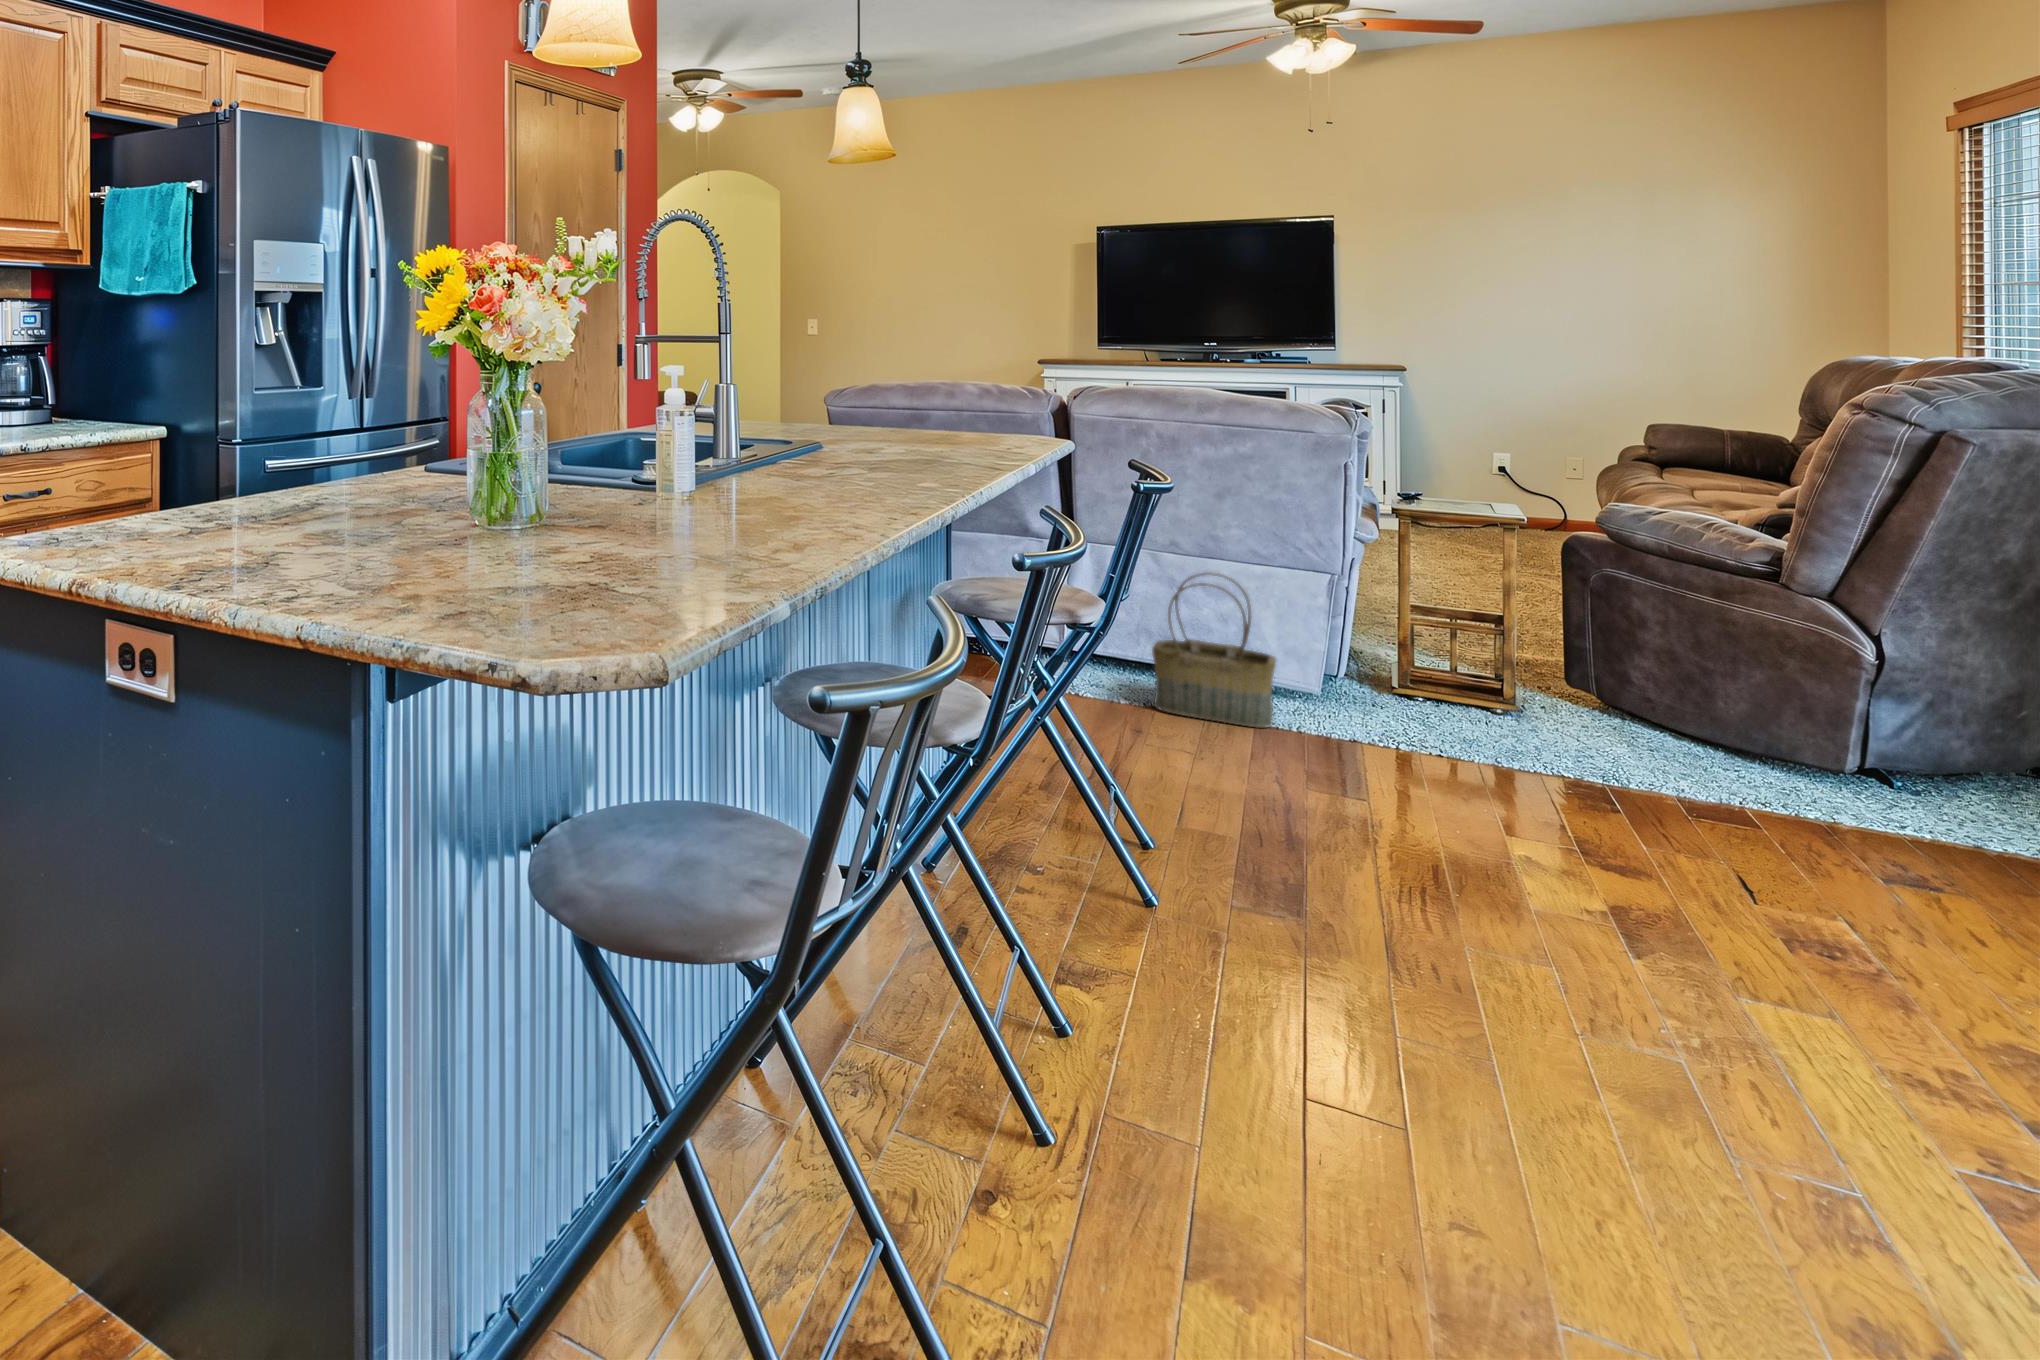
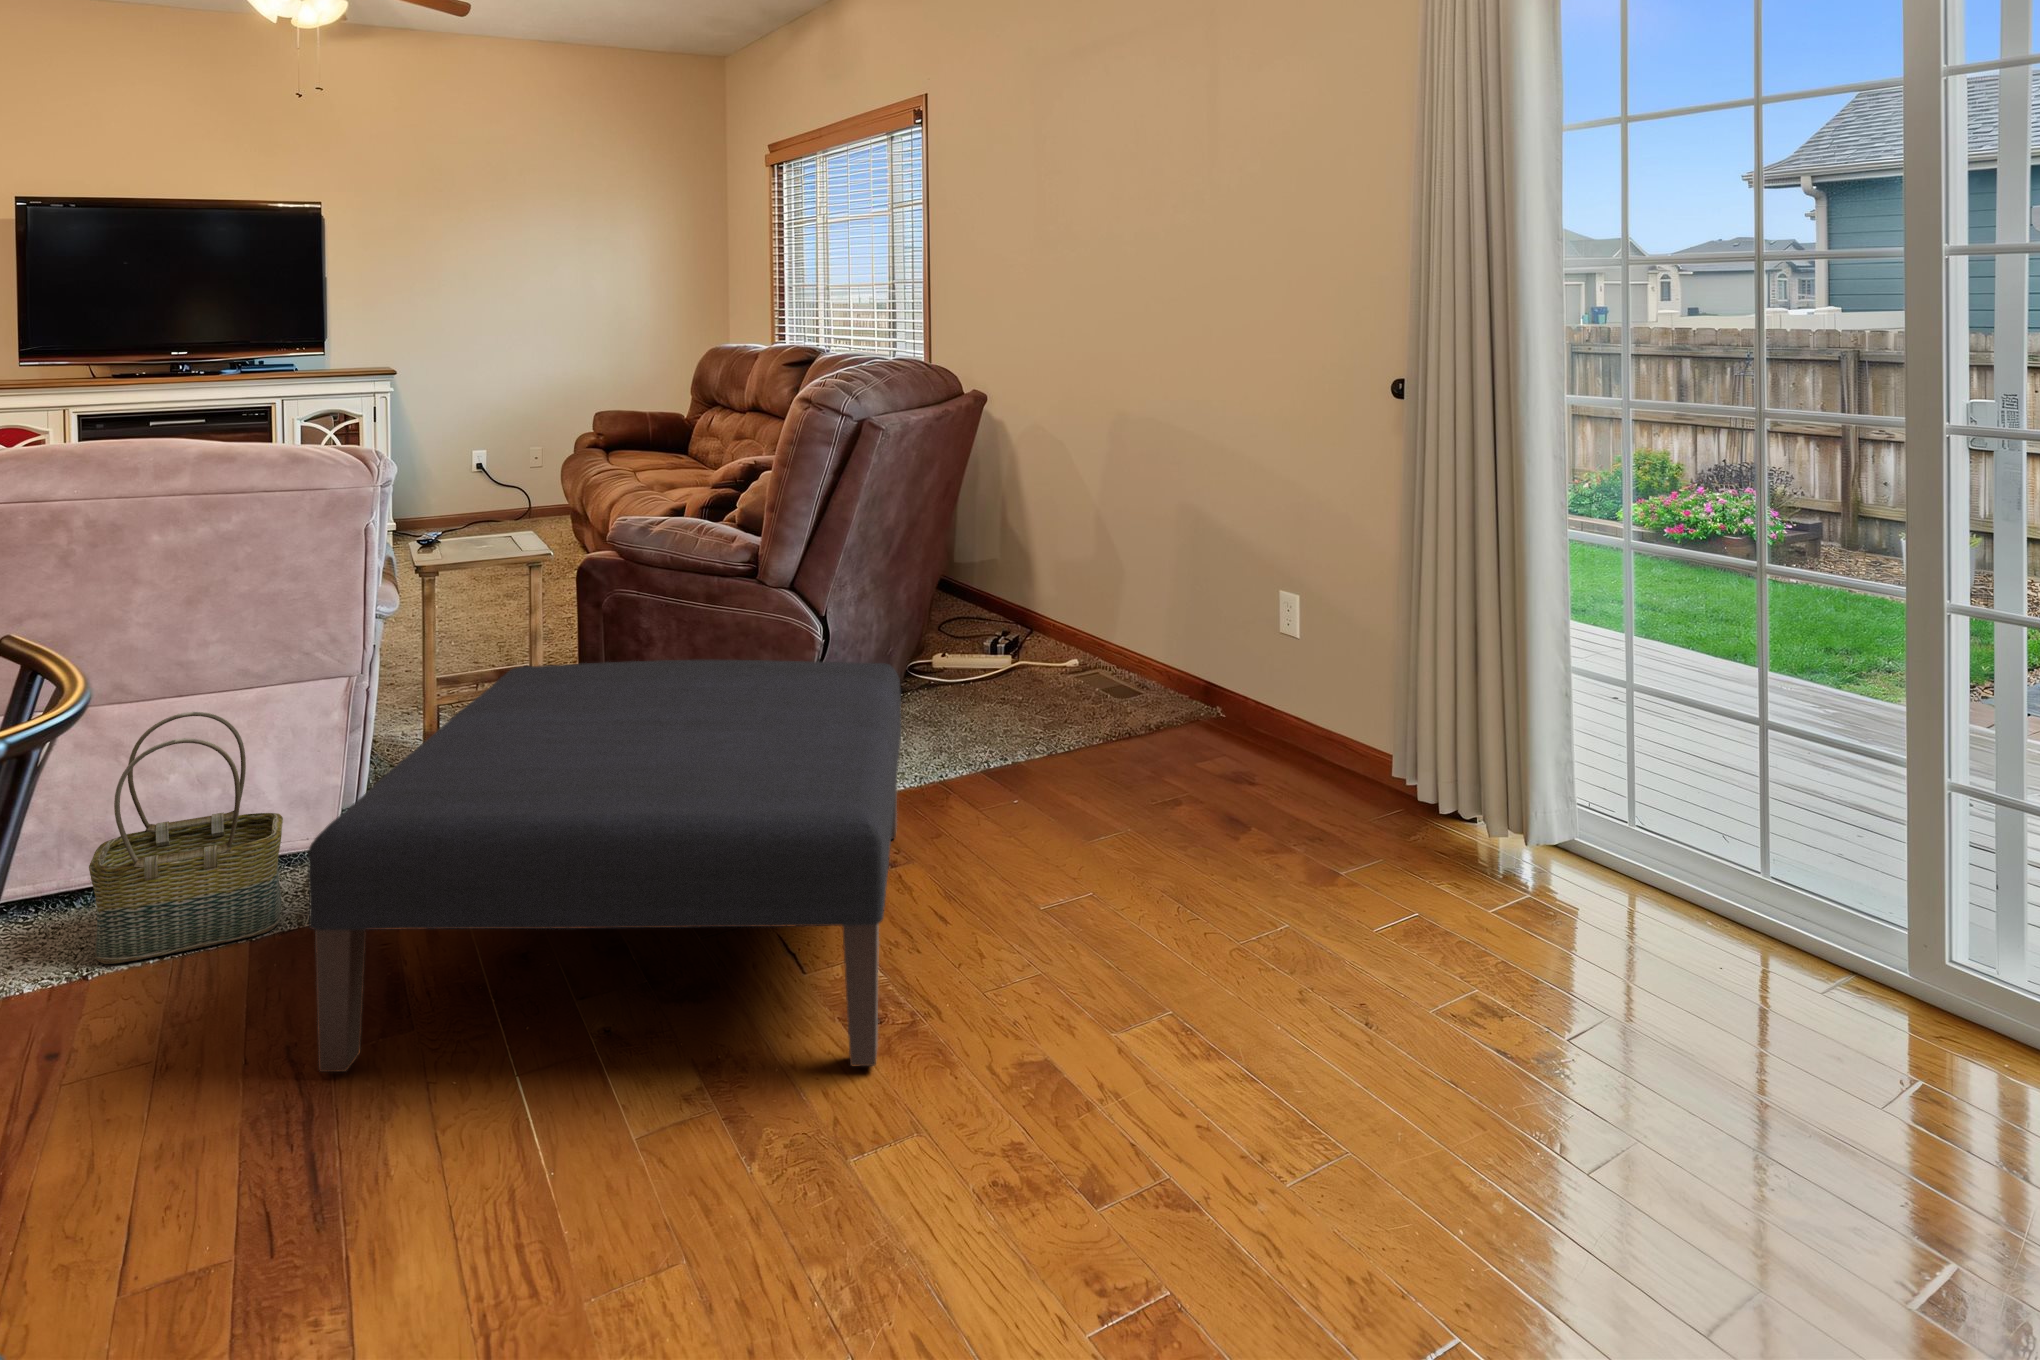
ottoman: none [1288,600,1963,970] -> present [308,660,901,1072]

